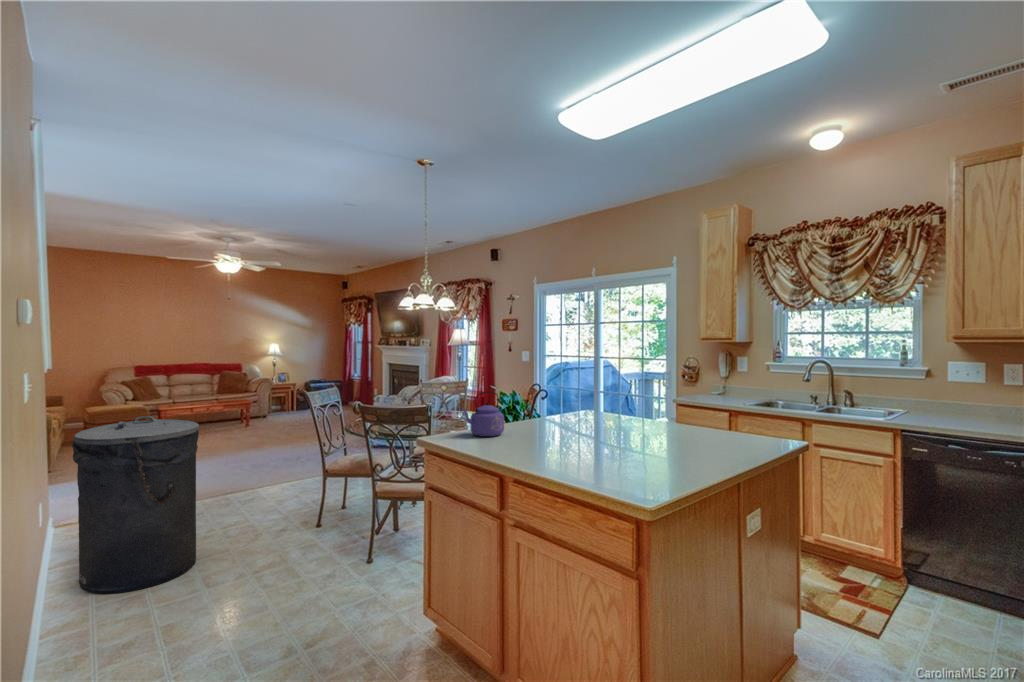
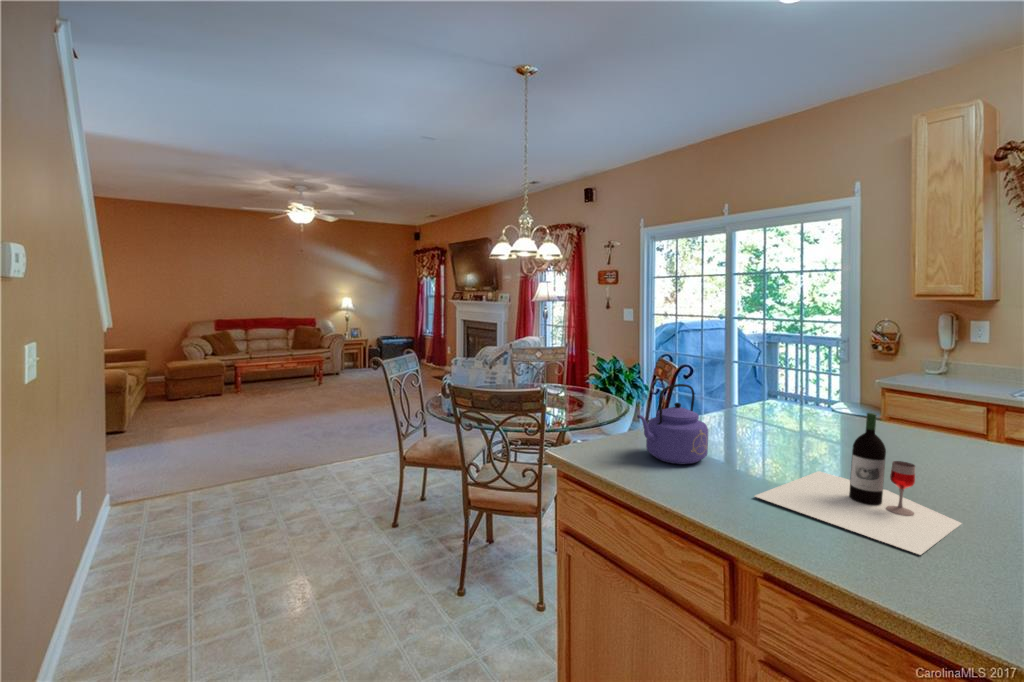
wine bottle: none [510,399,609,456] -> present [755,413,962,555]
trash can: present [72,416,199,593] -> none [70,391,244,631]

